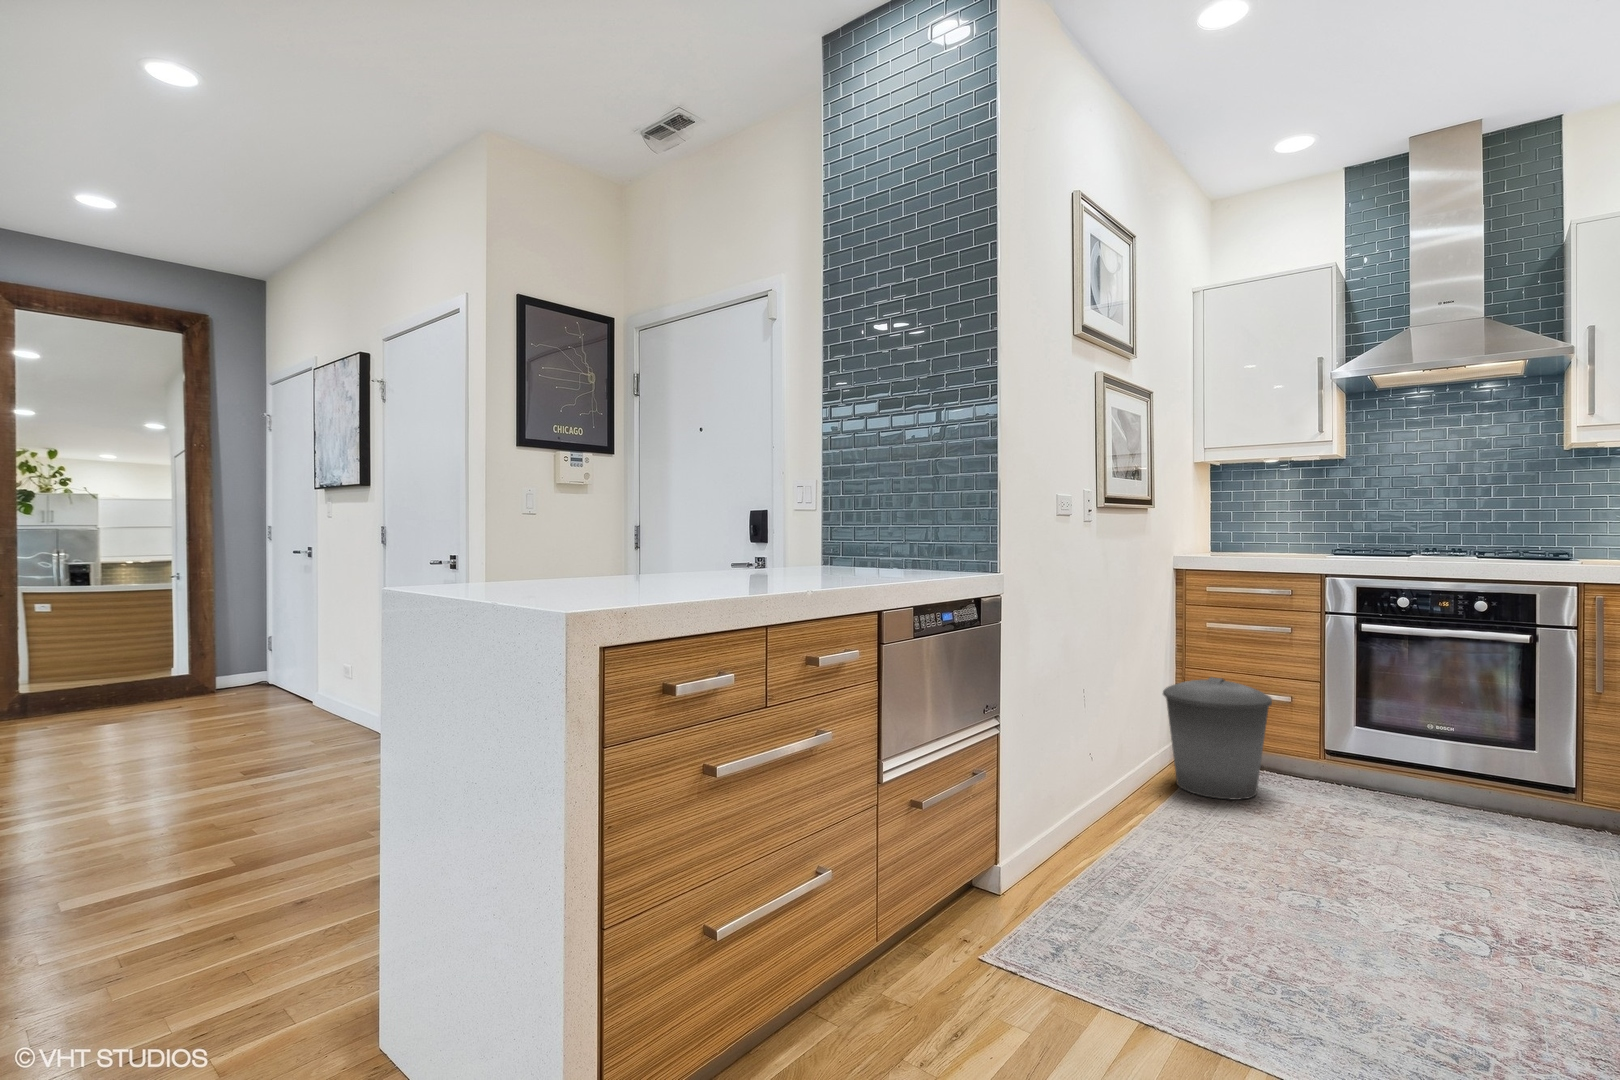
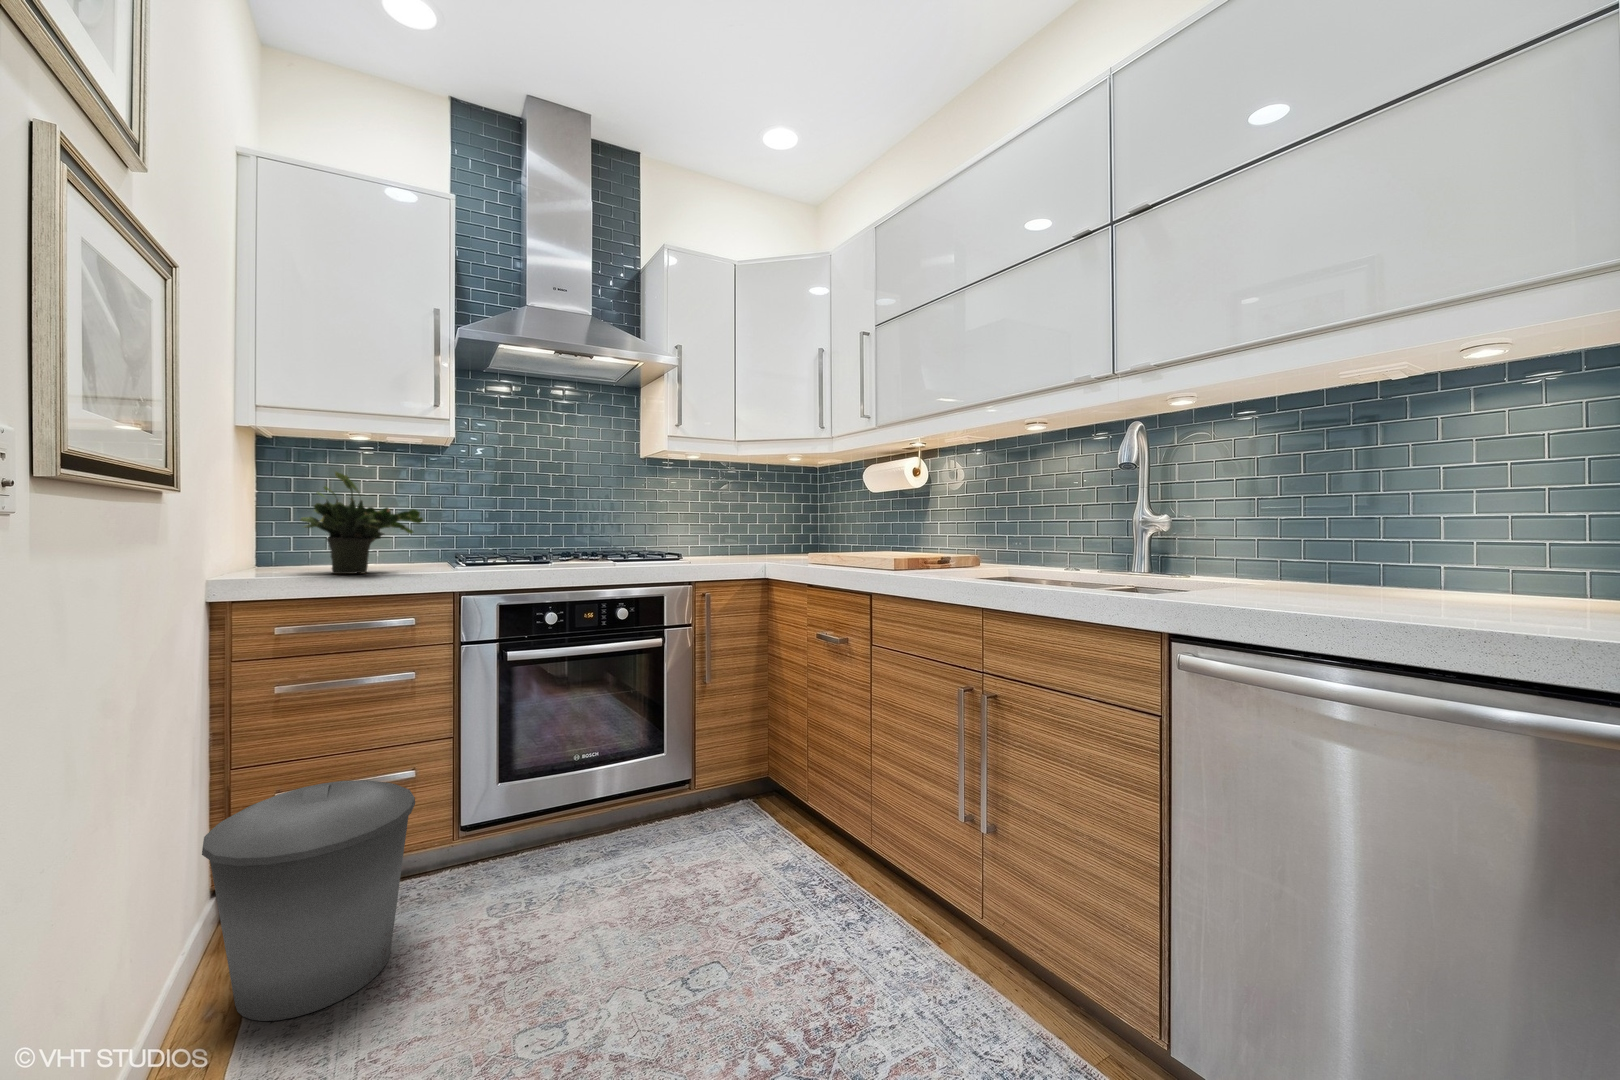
potted plant: none [1224,490,1301,558] -> present [301,472,423,574]

